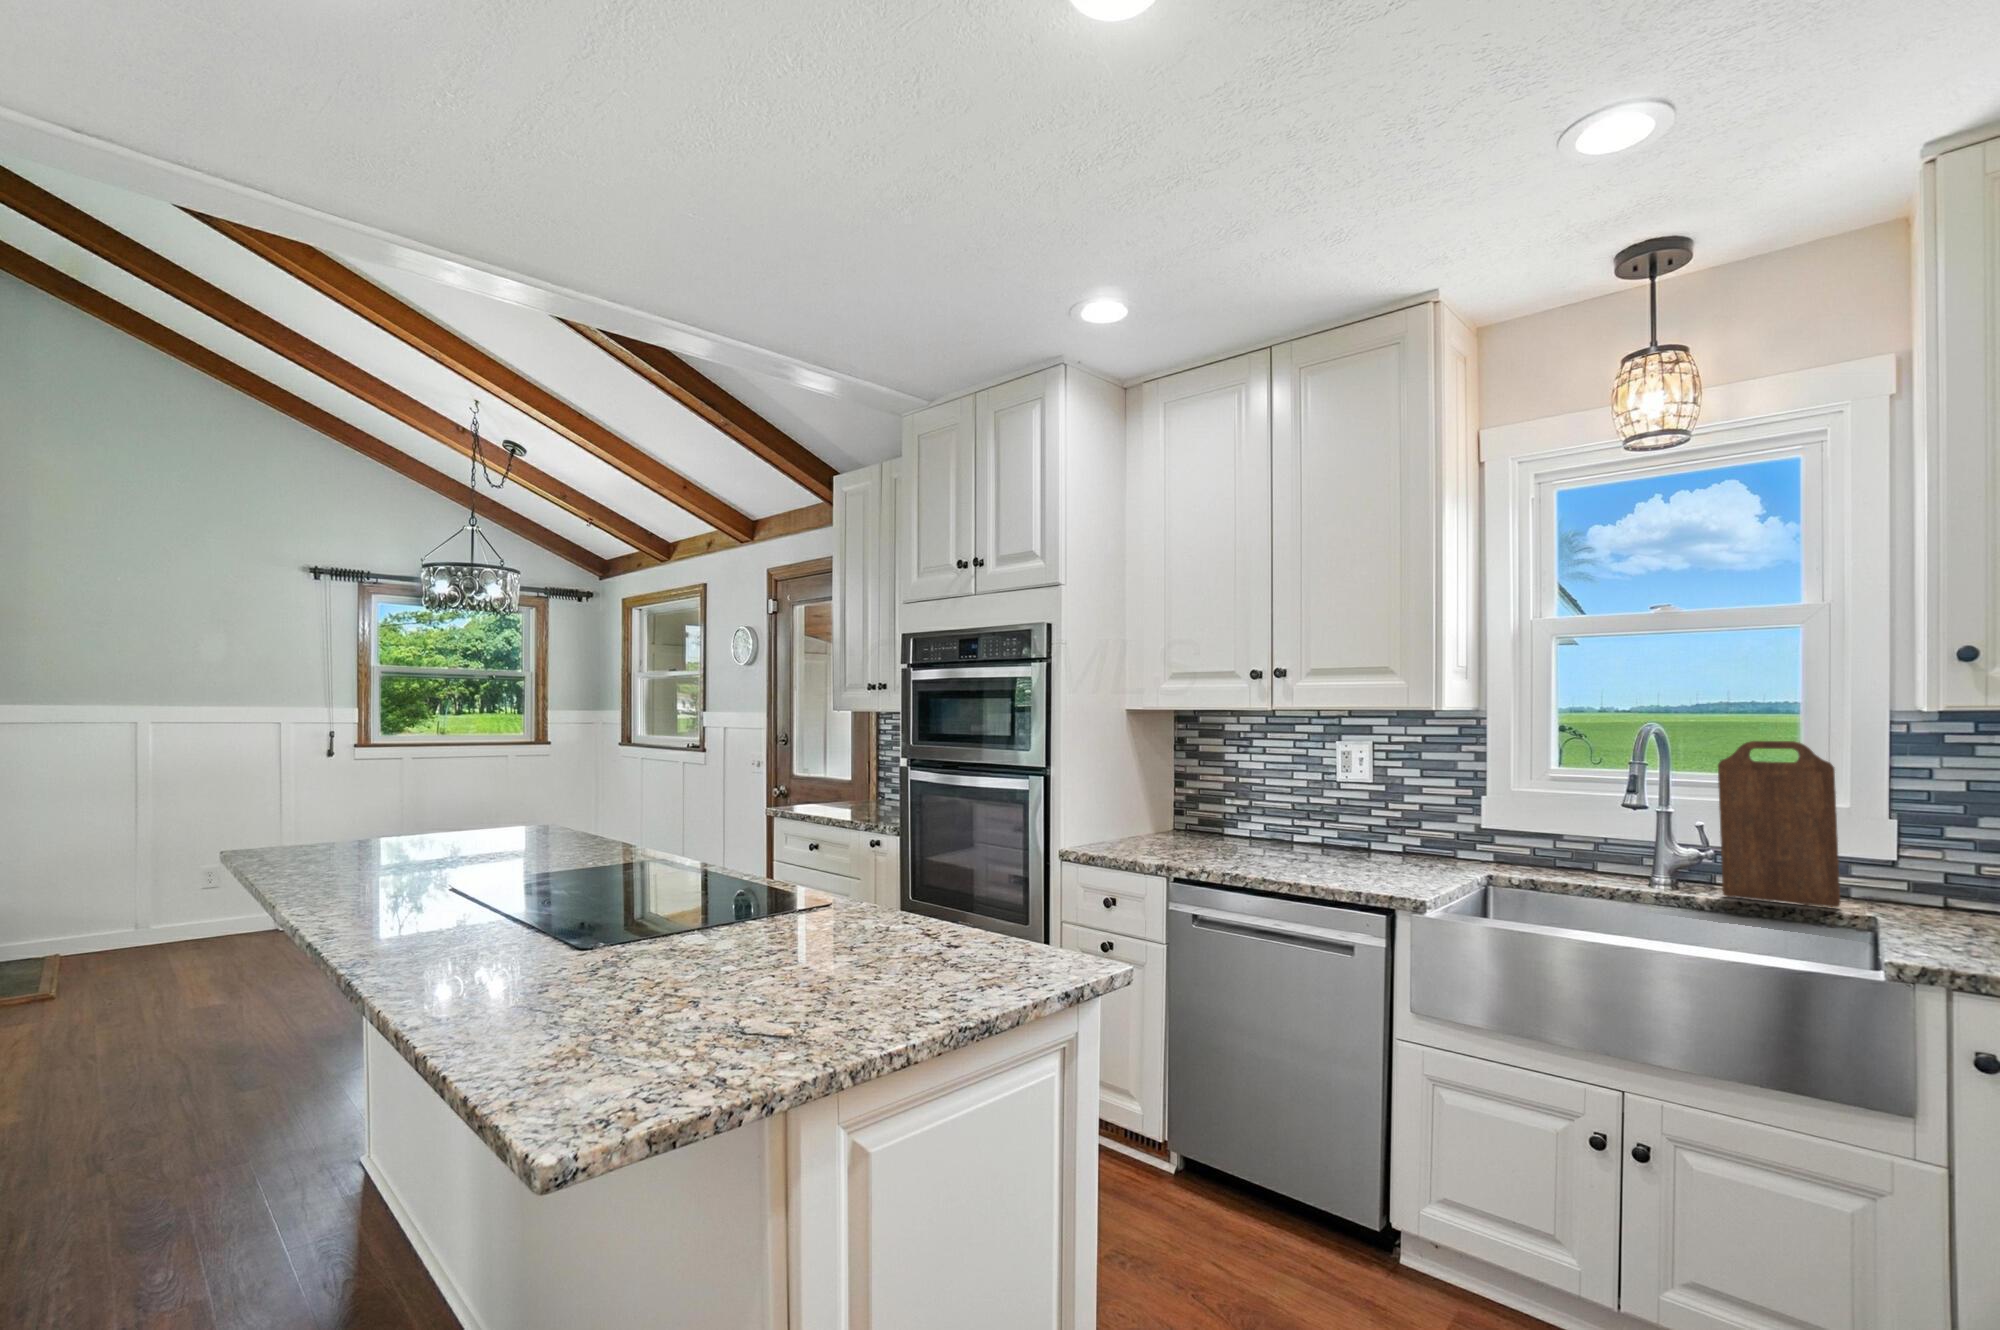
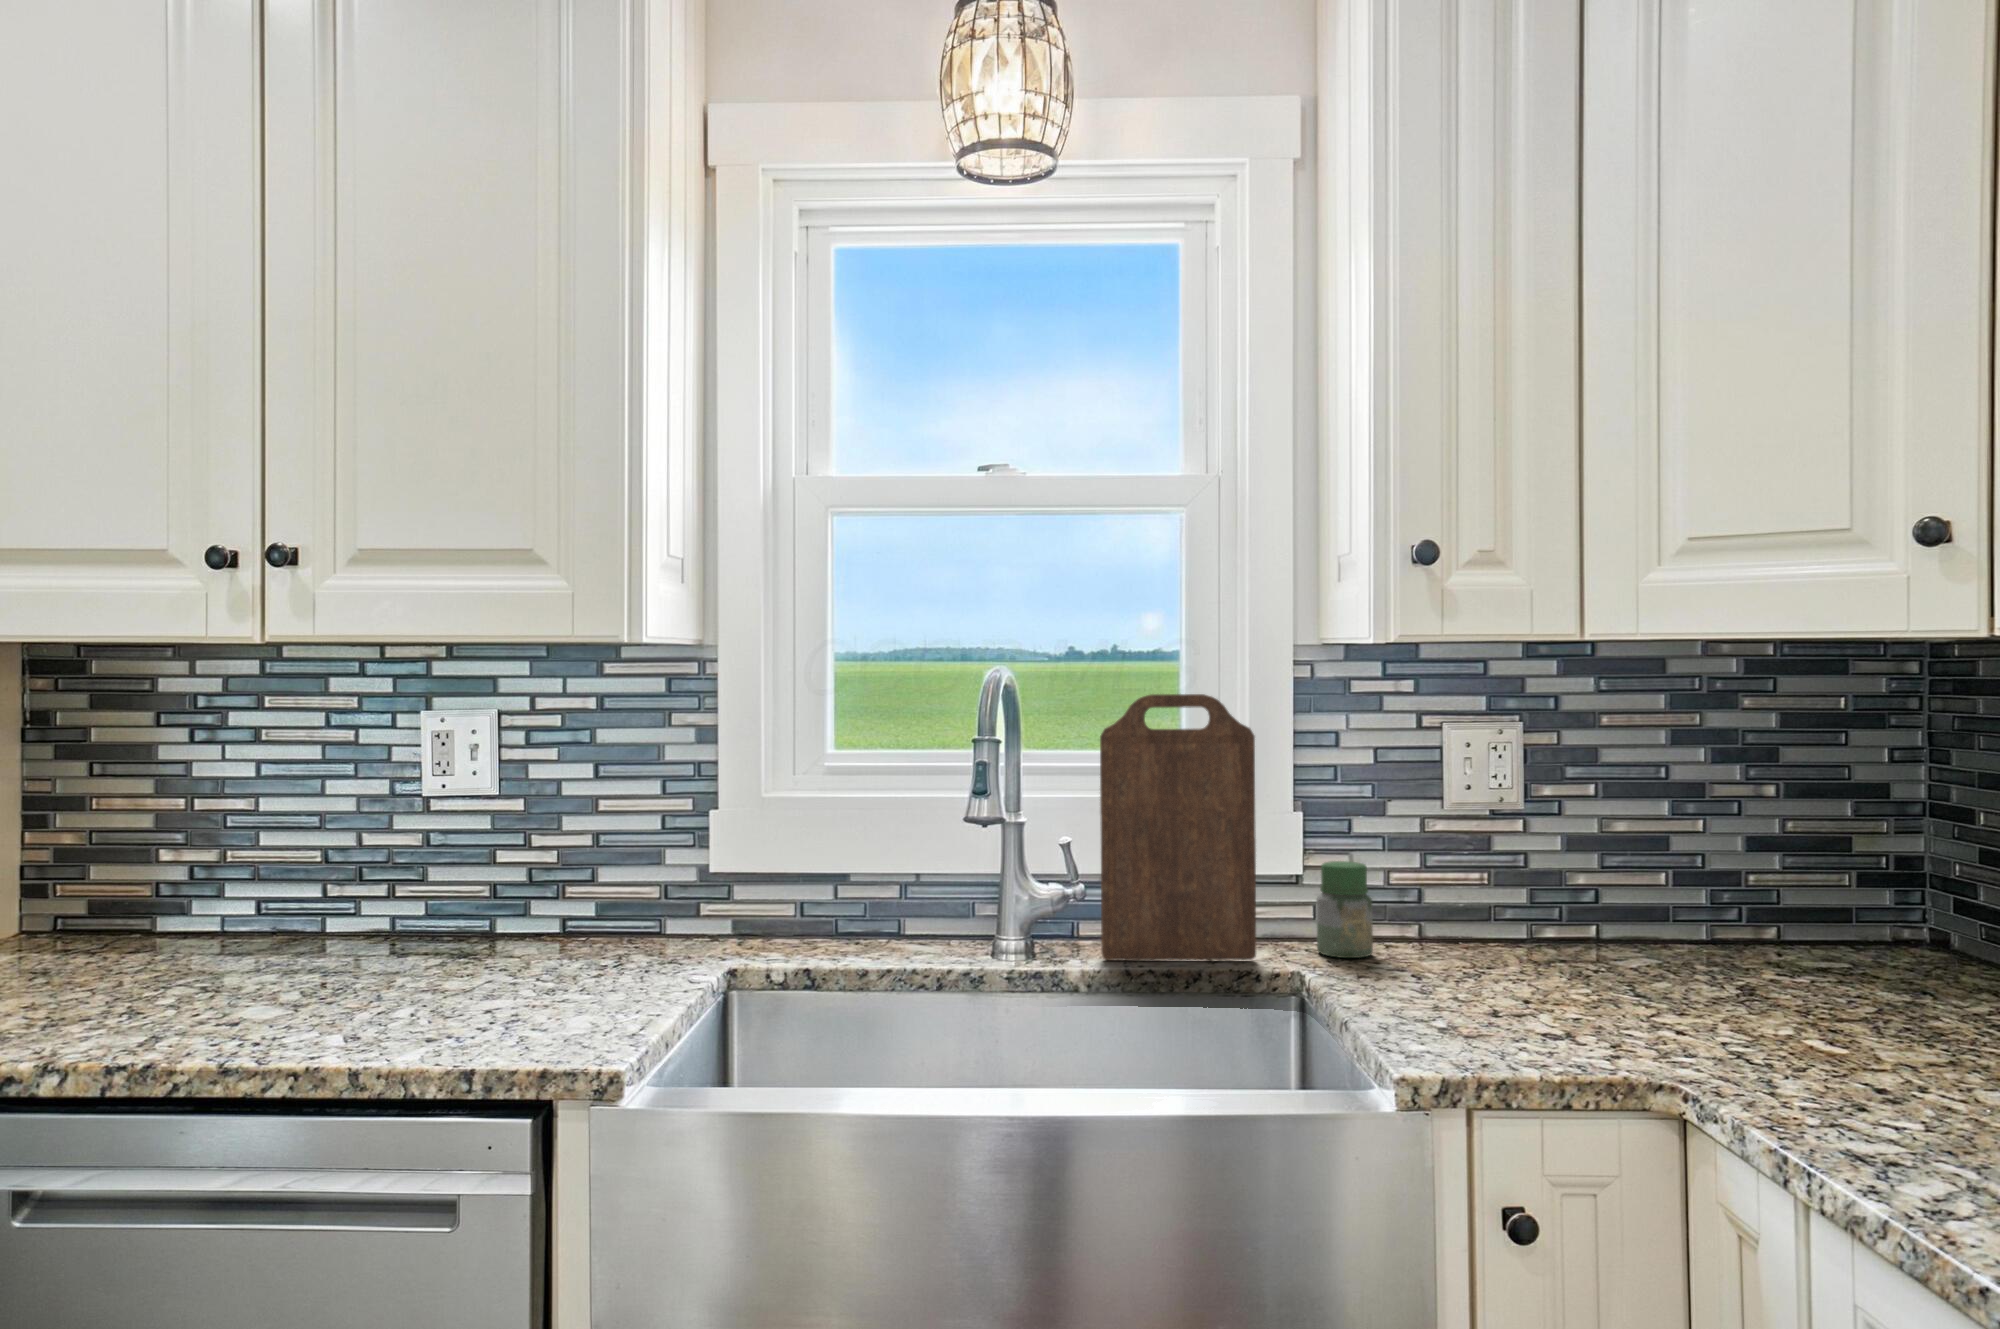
jar: none [1898,853,1948,917] -> present [1316,861,1373,958]

